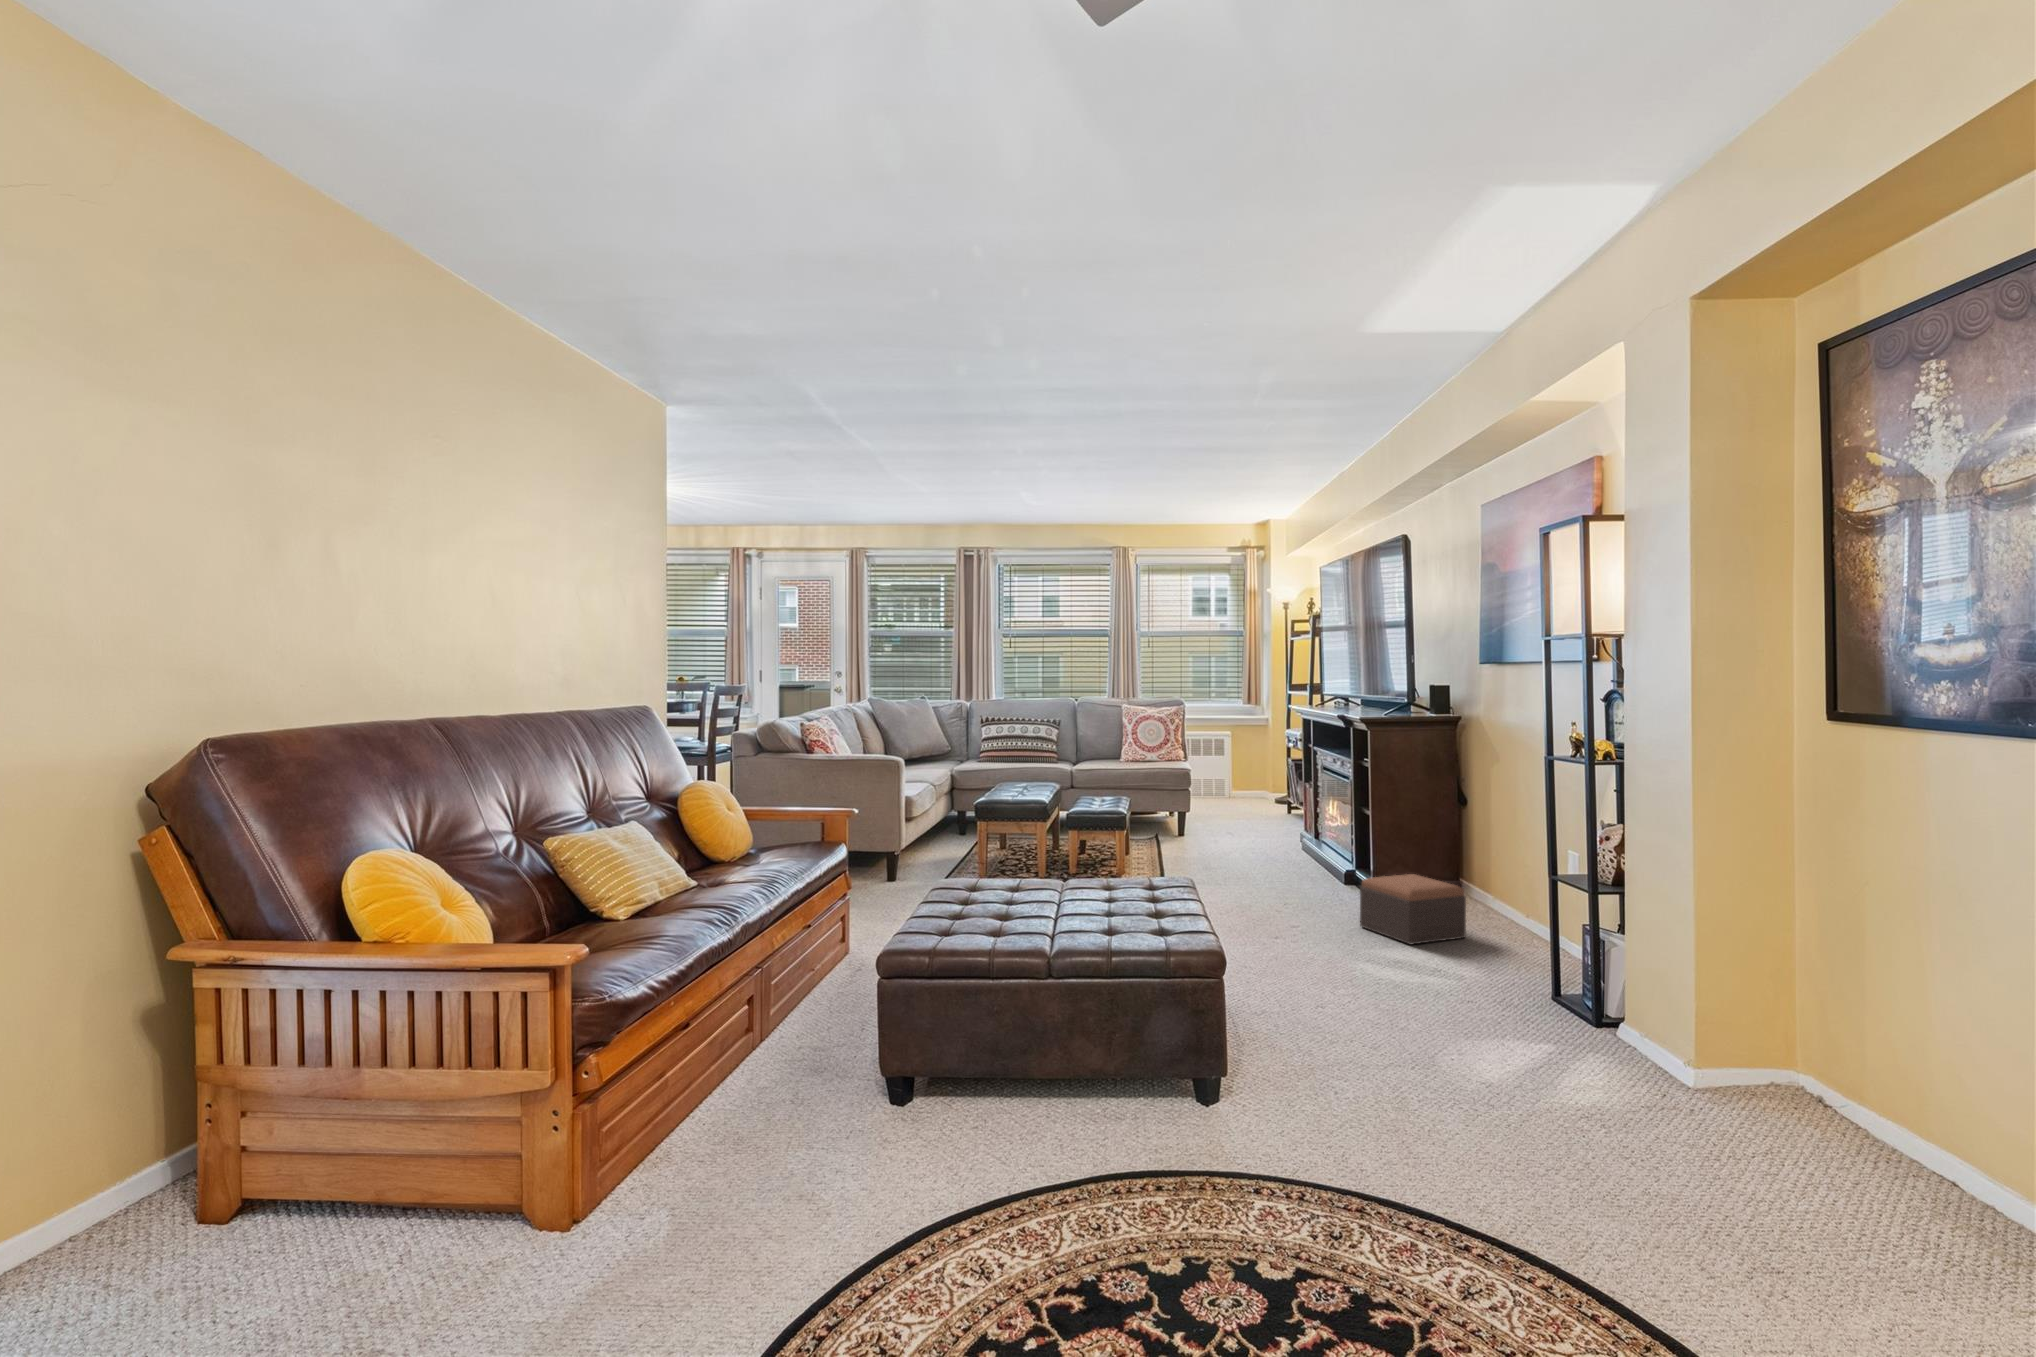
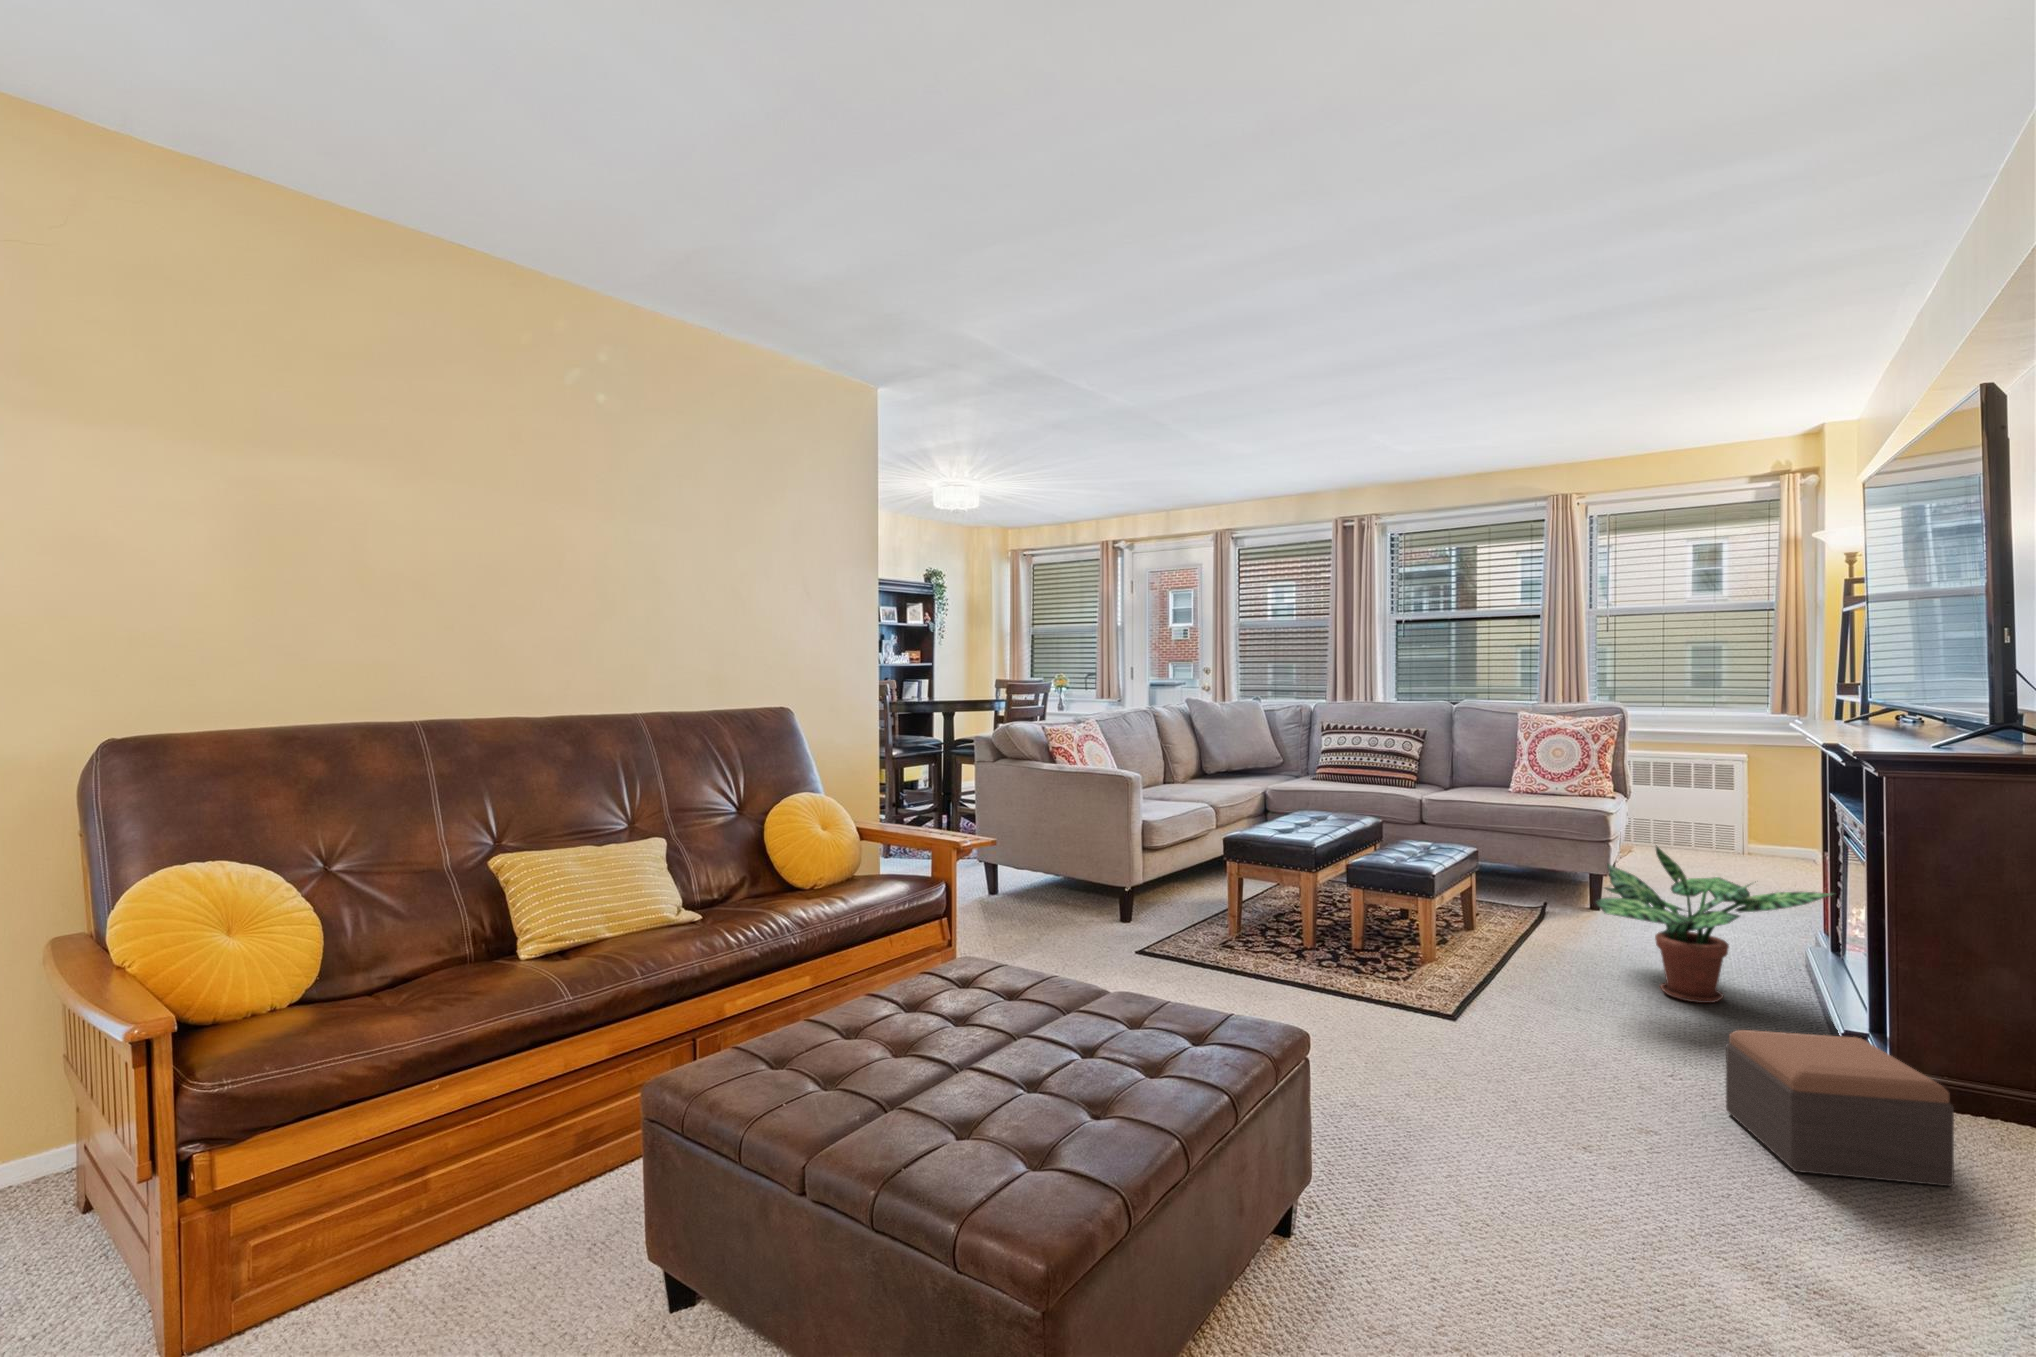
potted plant: none [1228,784,1358,880] -> present [1595,845,1832,1003]

